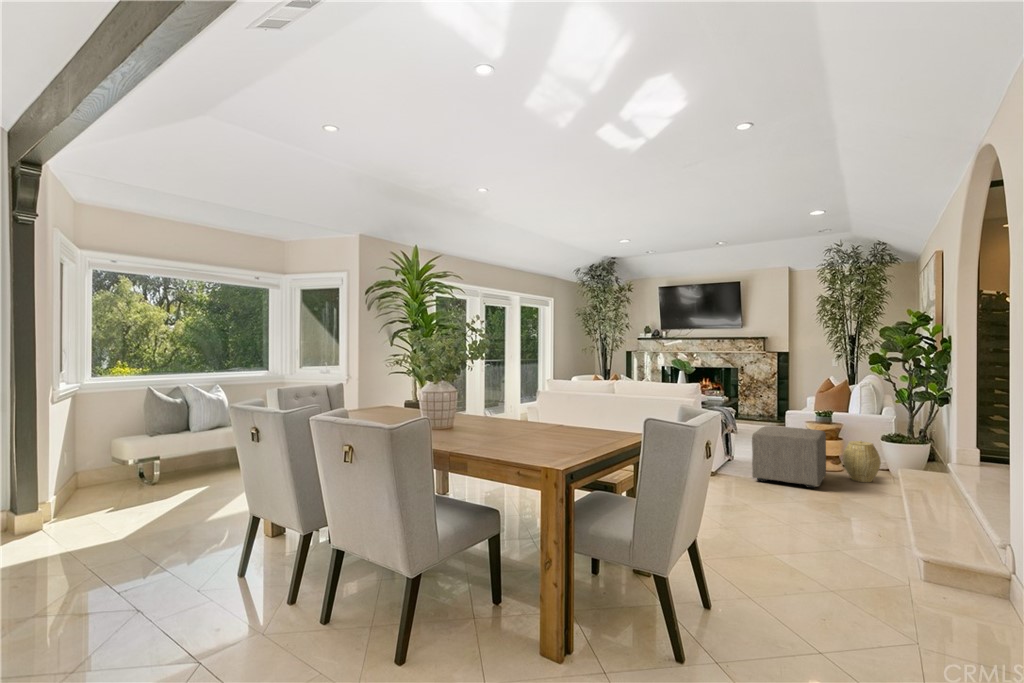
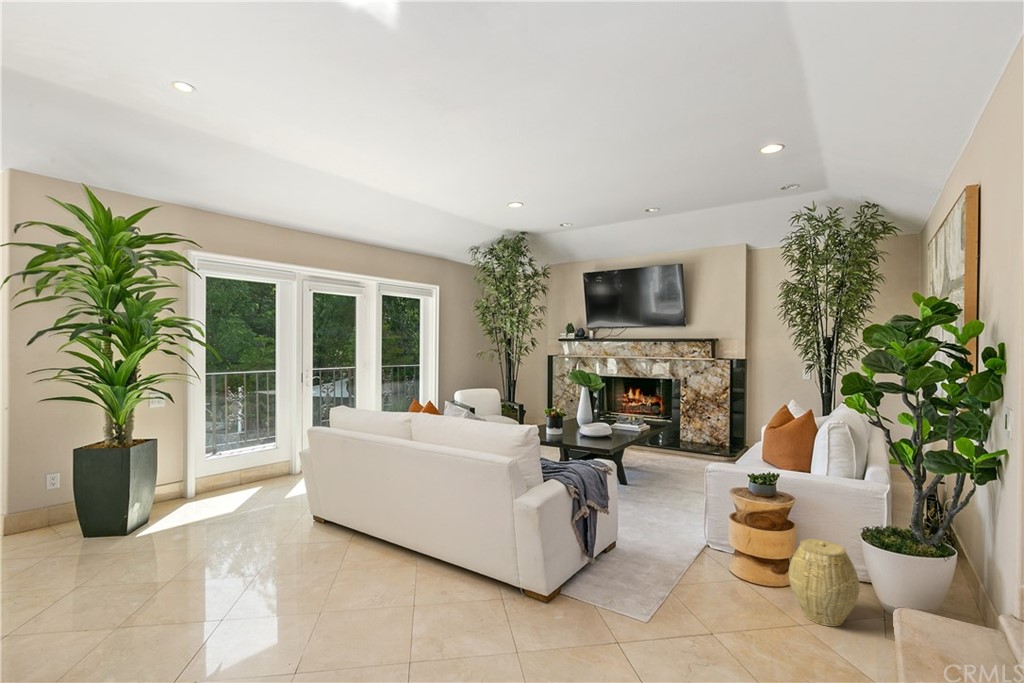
ottoman: present [752,426,826,488] -> none [611,503,756,655]

